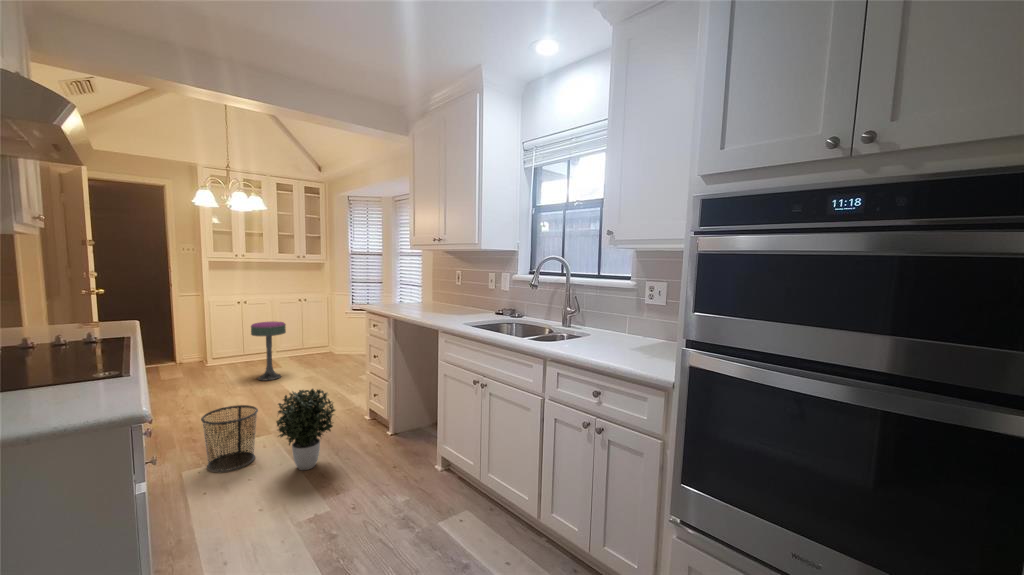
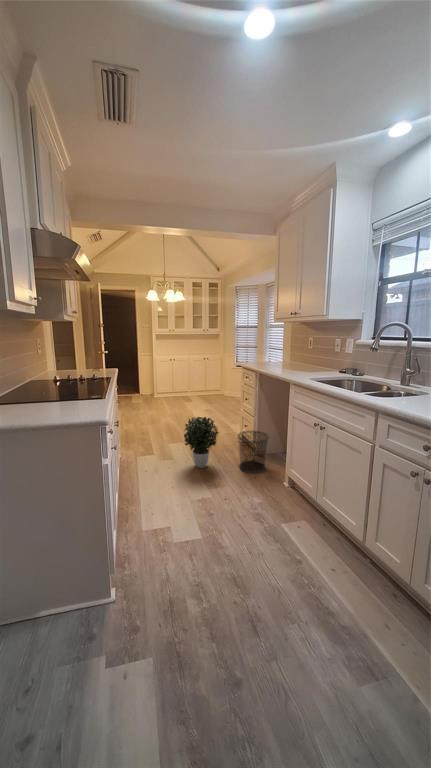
bar stool: present [251,322,286,380] -> none [176,373,196,410]
trash can: present [201,405,258,472] -> present [238,431,269,473]

